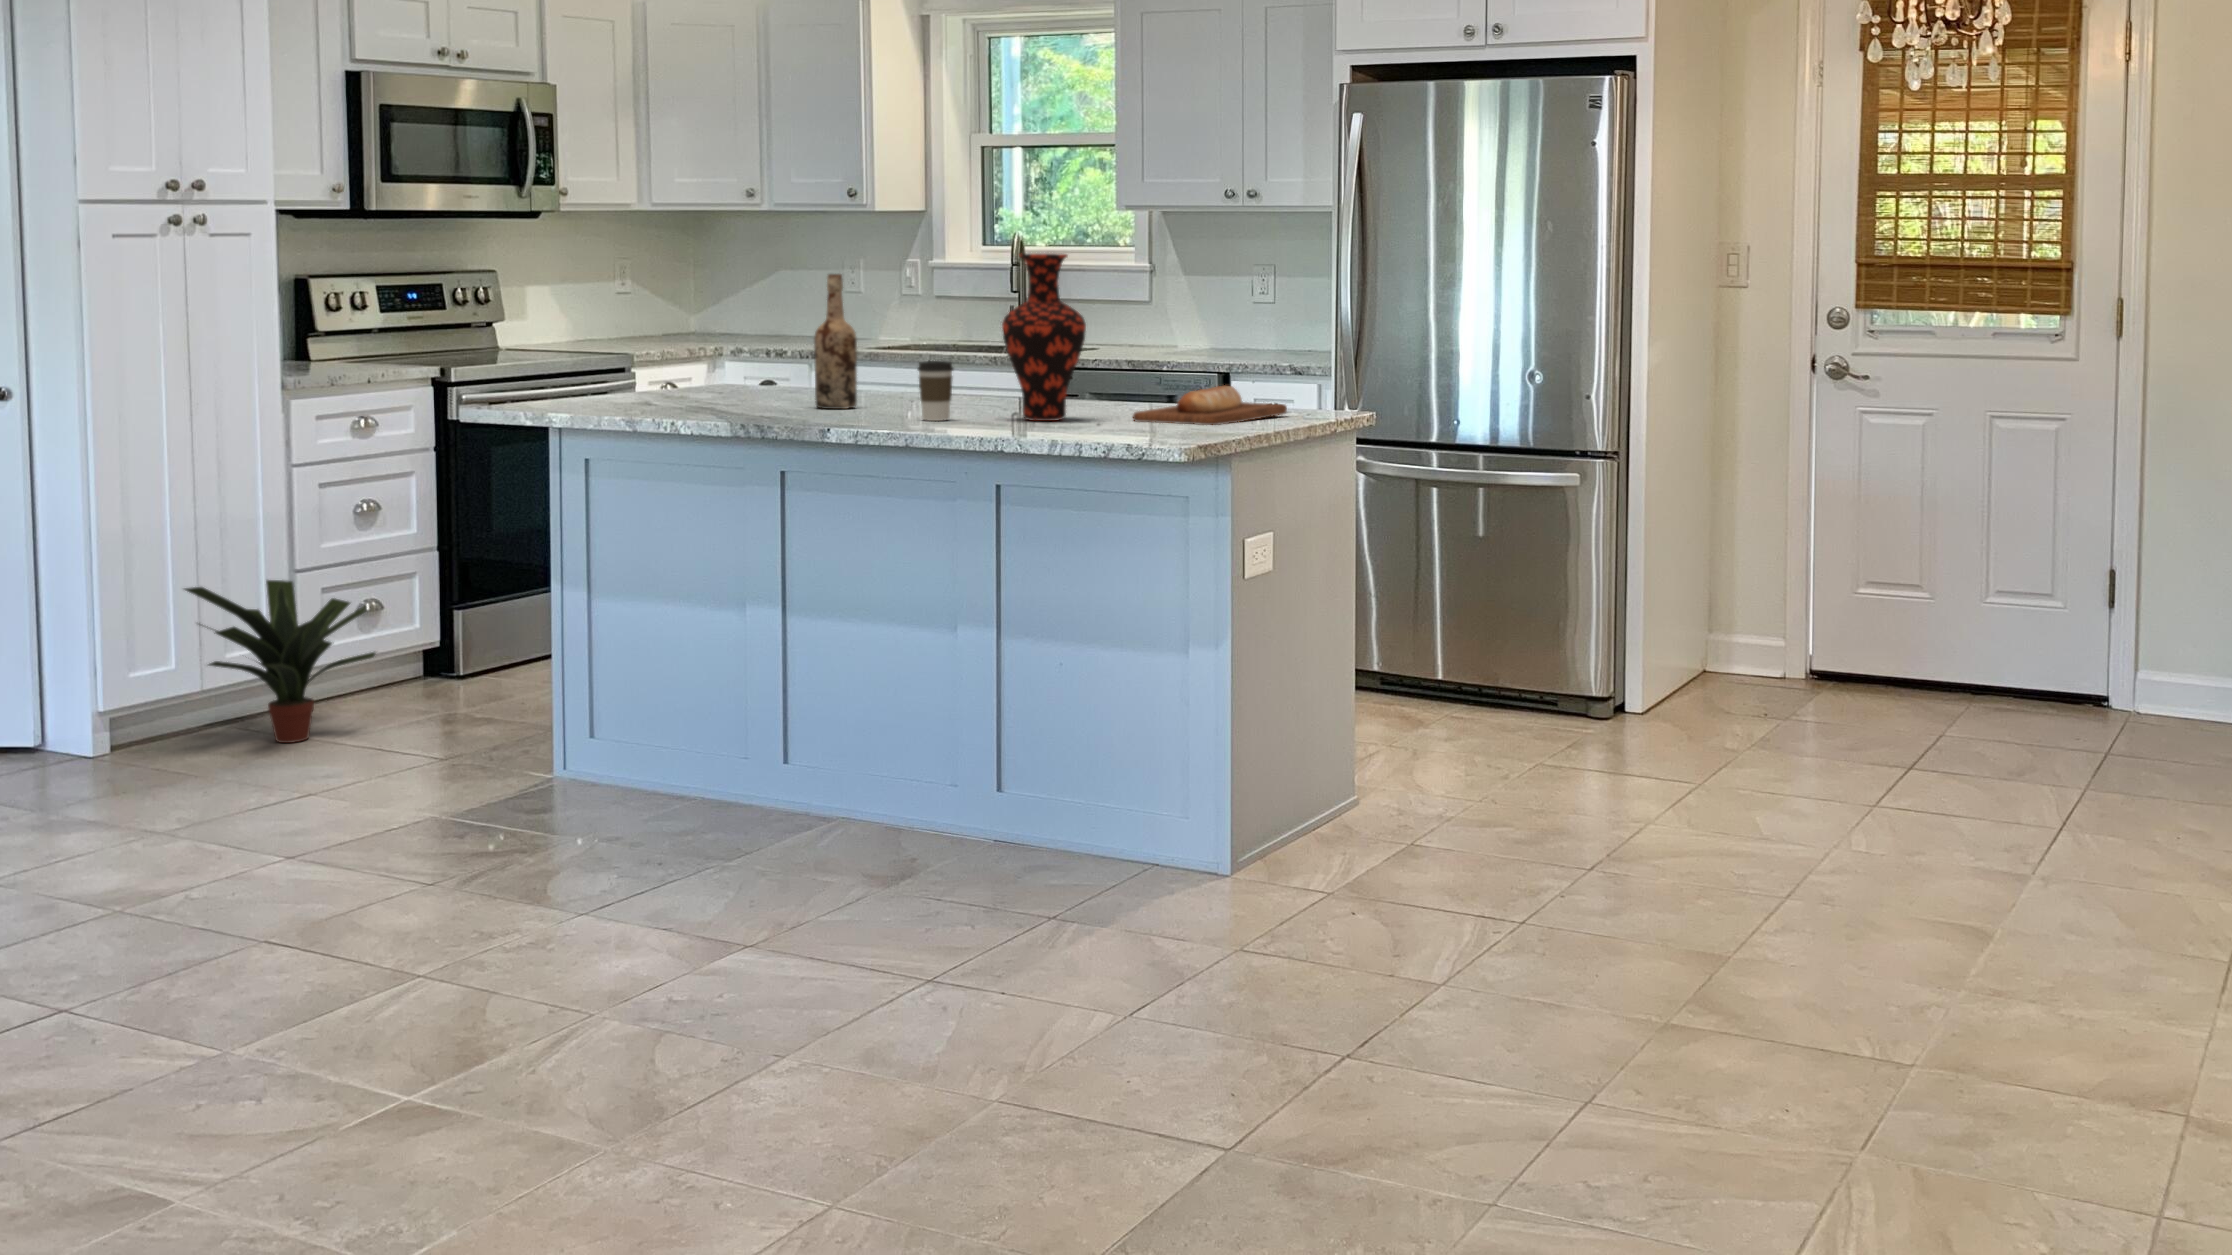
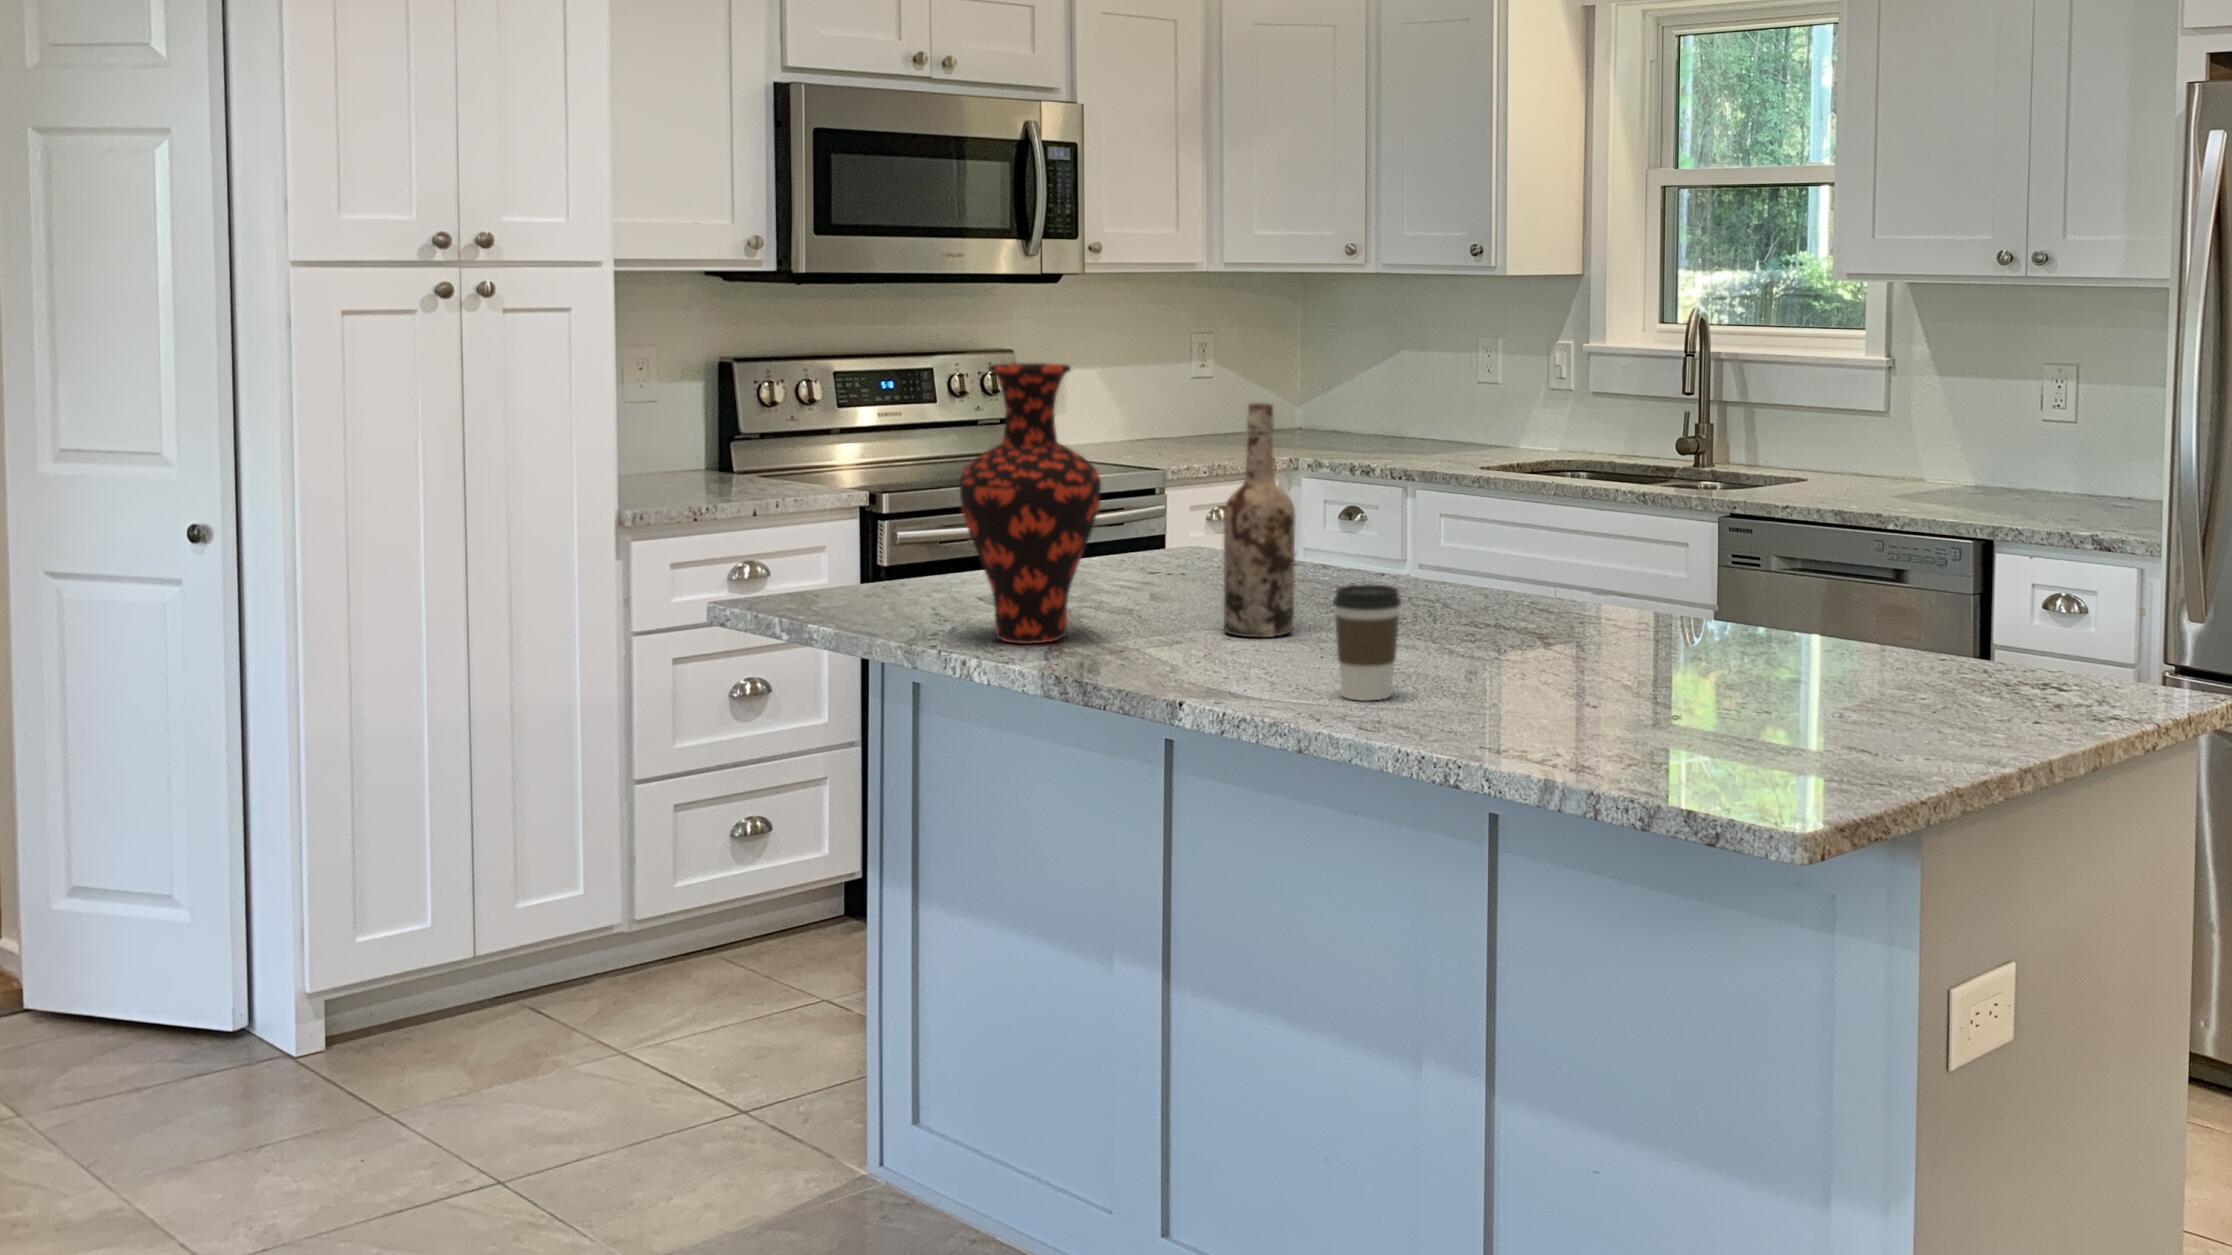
vase: present [1002,253,1086,421] -> present [959,363,1101,644]
bread loaf: present [1133,386,1287,425] -> none [1737,642,2053,749]
potted plant: present [185,580,375,743] -> none [402,799,686,1046]

